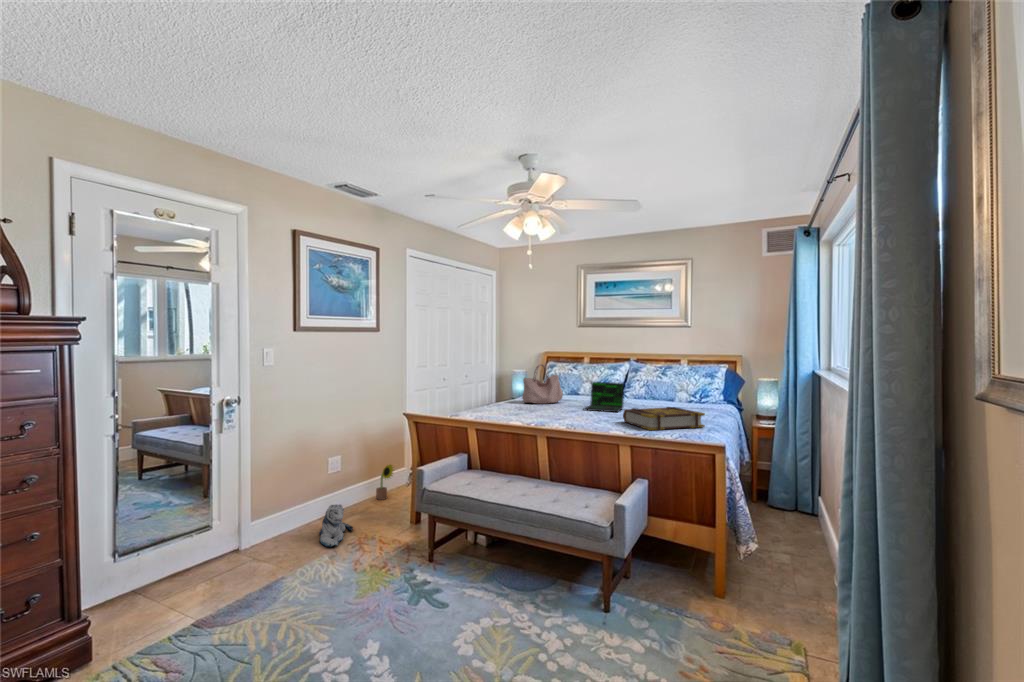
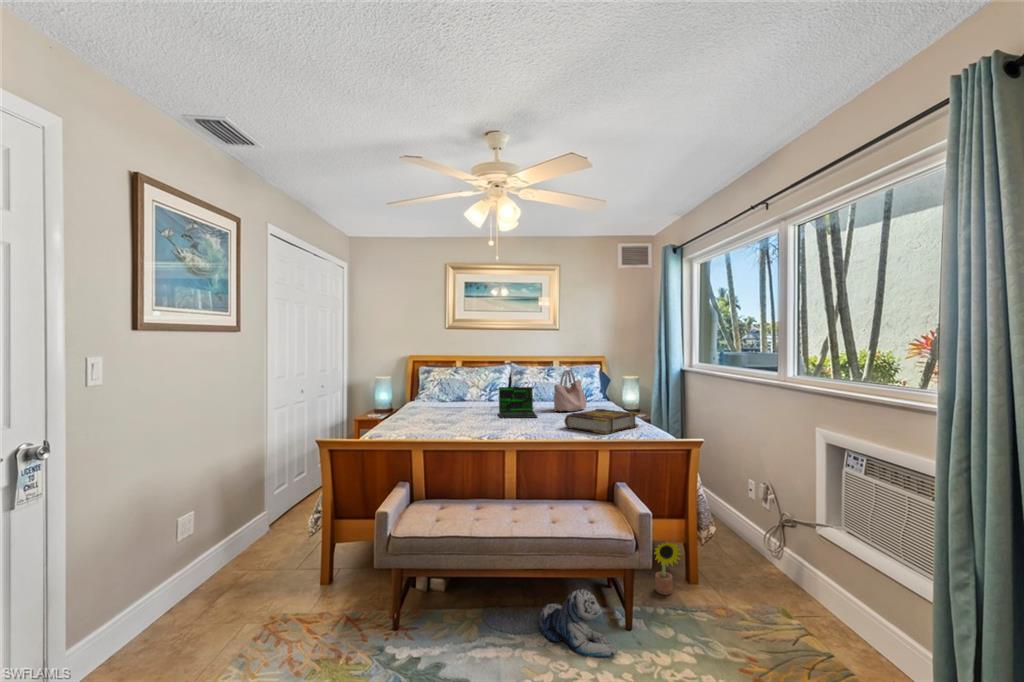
handbag: present [522,364,563,404] -> present [554,370,586,411]
decorative plant: present [376,465,394,500] -> present [654,542,682,595]
plush toy: present [319,505,353,547] -> present [539,588,617,658]

